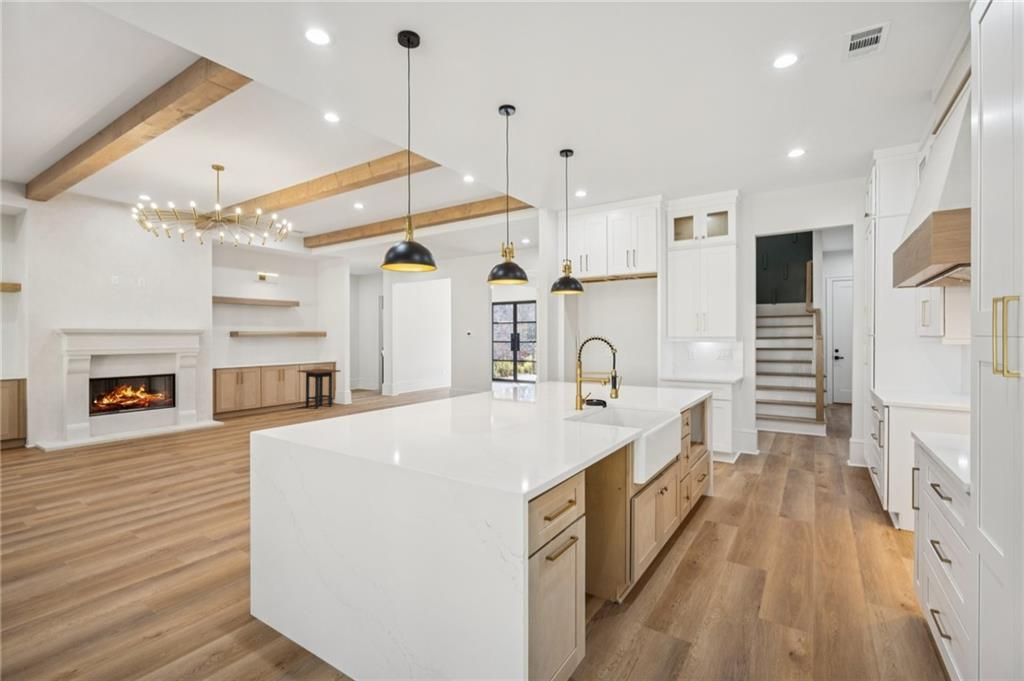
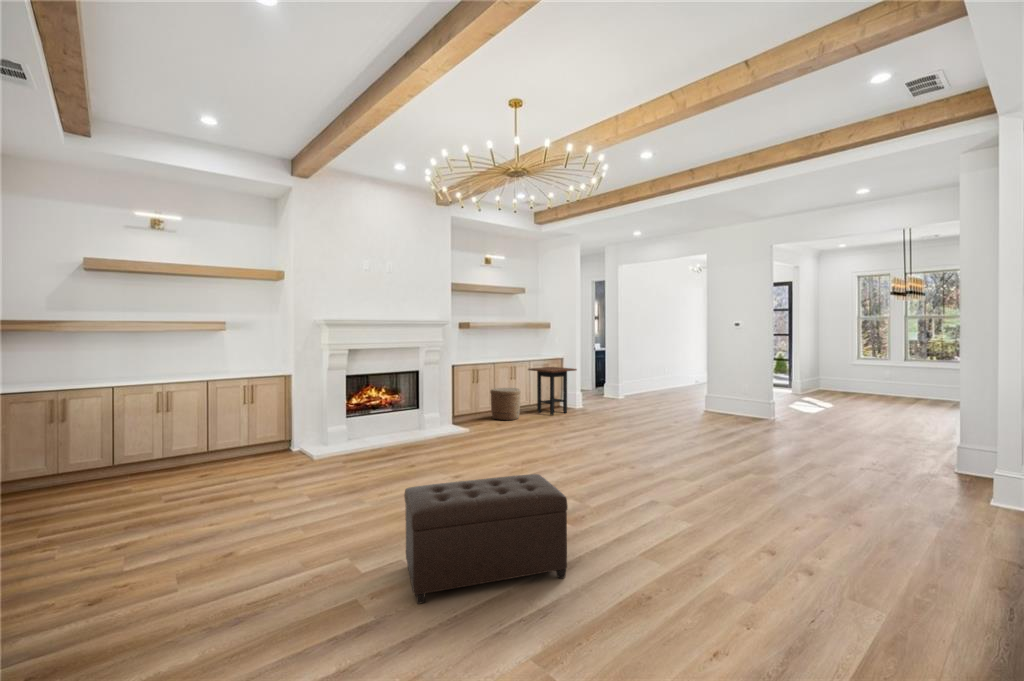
woven basket: none [257,387,287,414] -> present [490,388,521,420]
ottoman: none [94,445,229,533] -> present [404,474,568,604]

